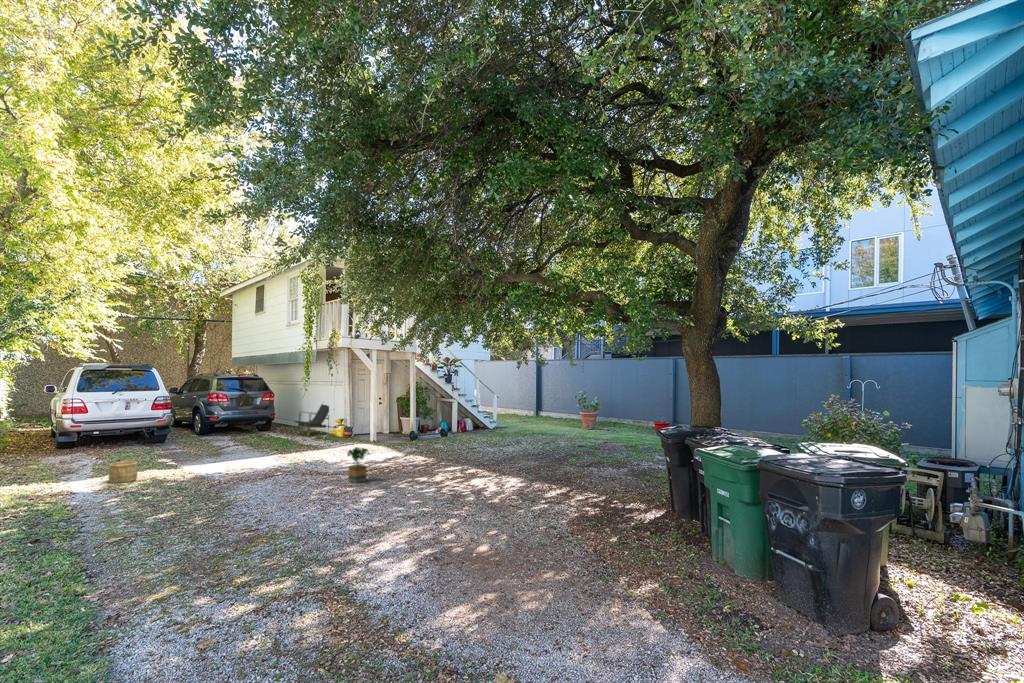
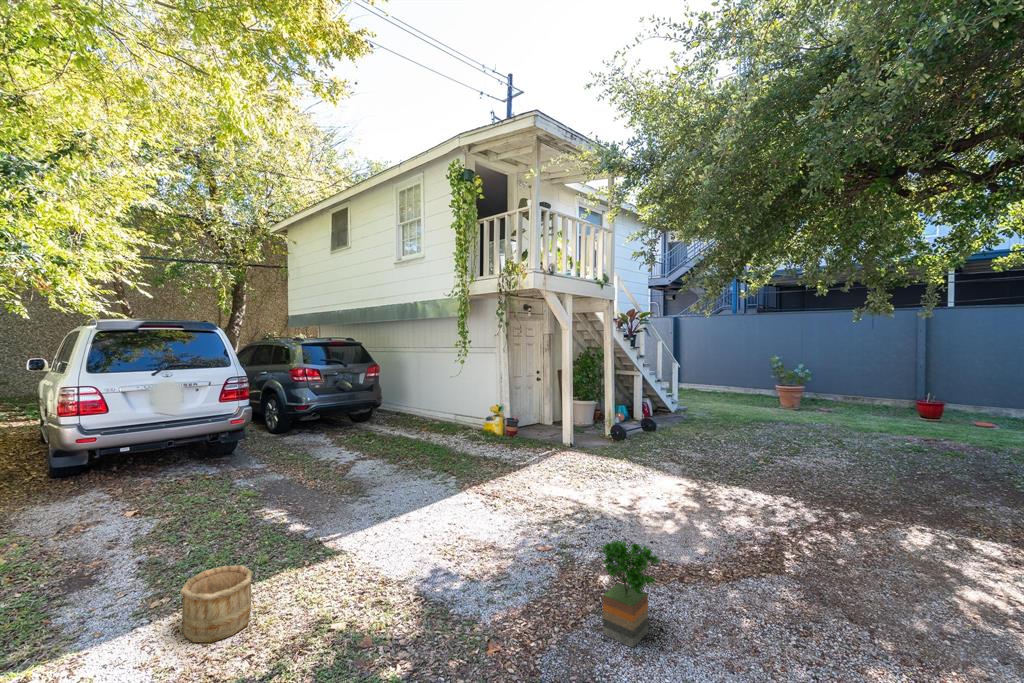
lounge chair: present [295,404,329,436] -> none [420,381,476,434]
potted tree: present [348,447,370,483] -> present [602,540,659,648]

